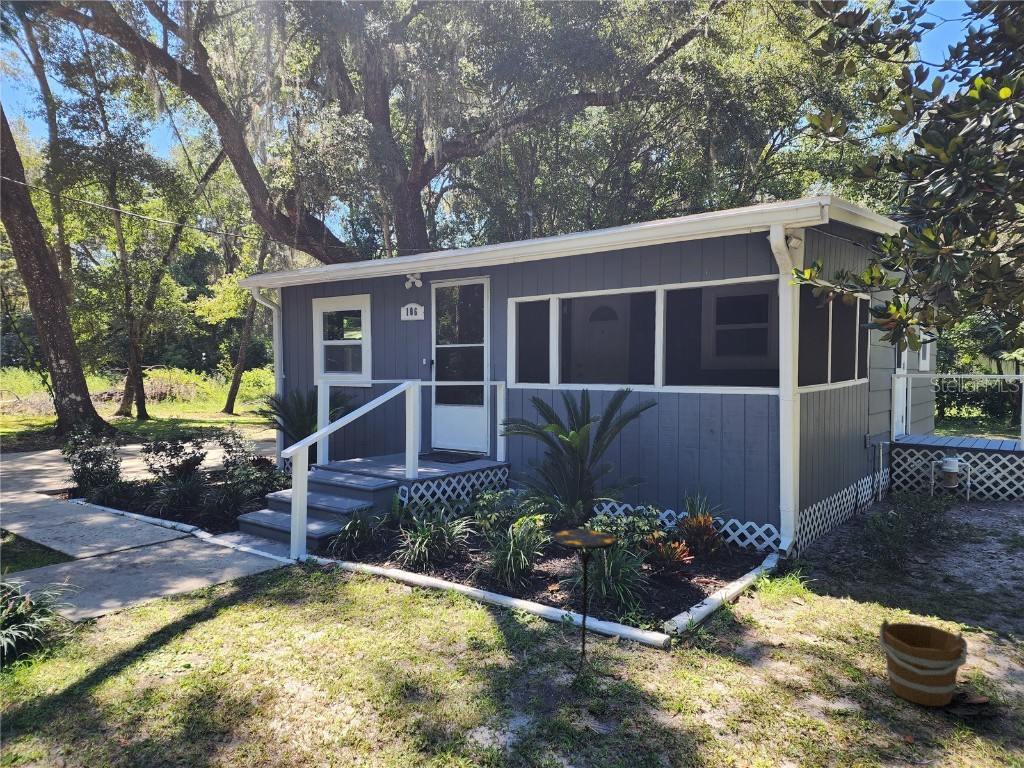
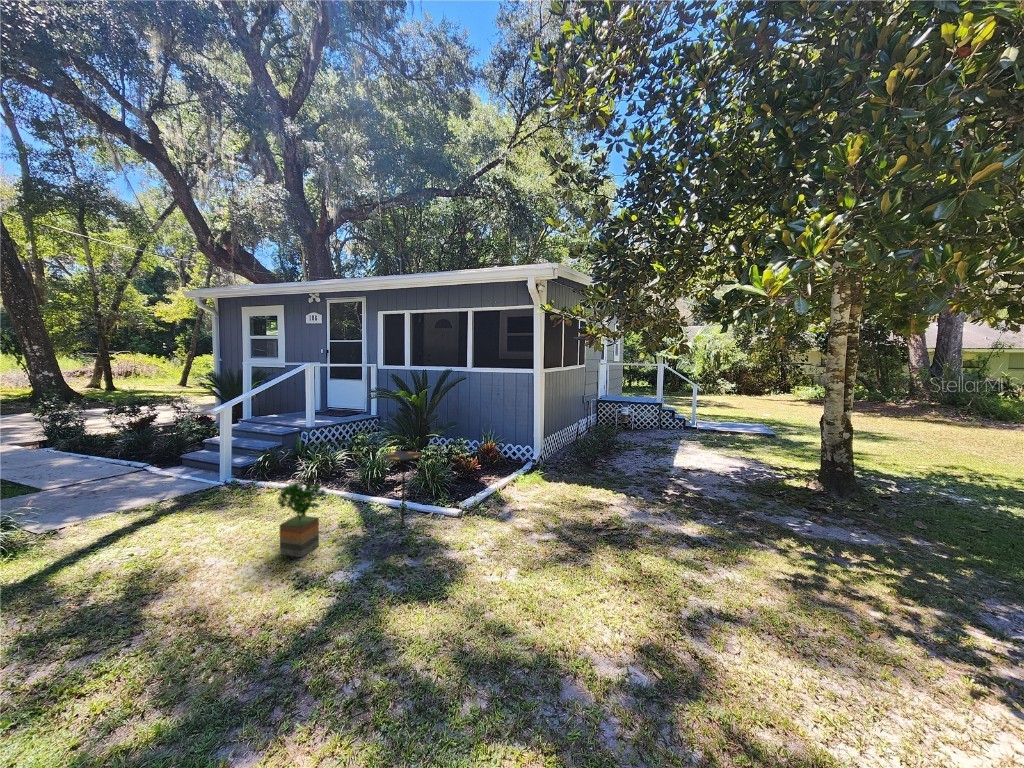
potted tree: none [390,573,464,702] -> present [278,483,325,557]
bucket: present [879,618,967,706] -> none [559,489,598,531]

